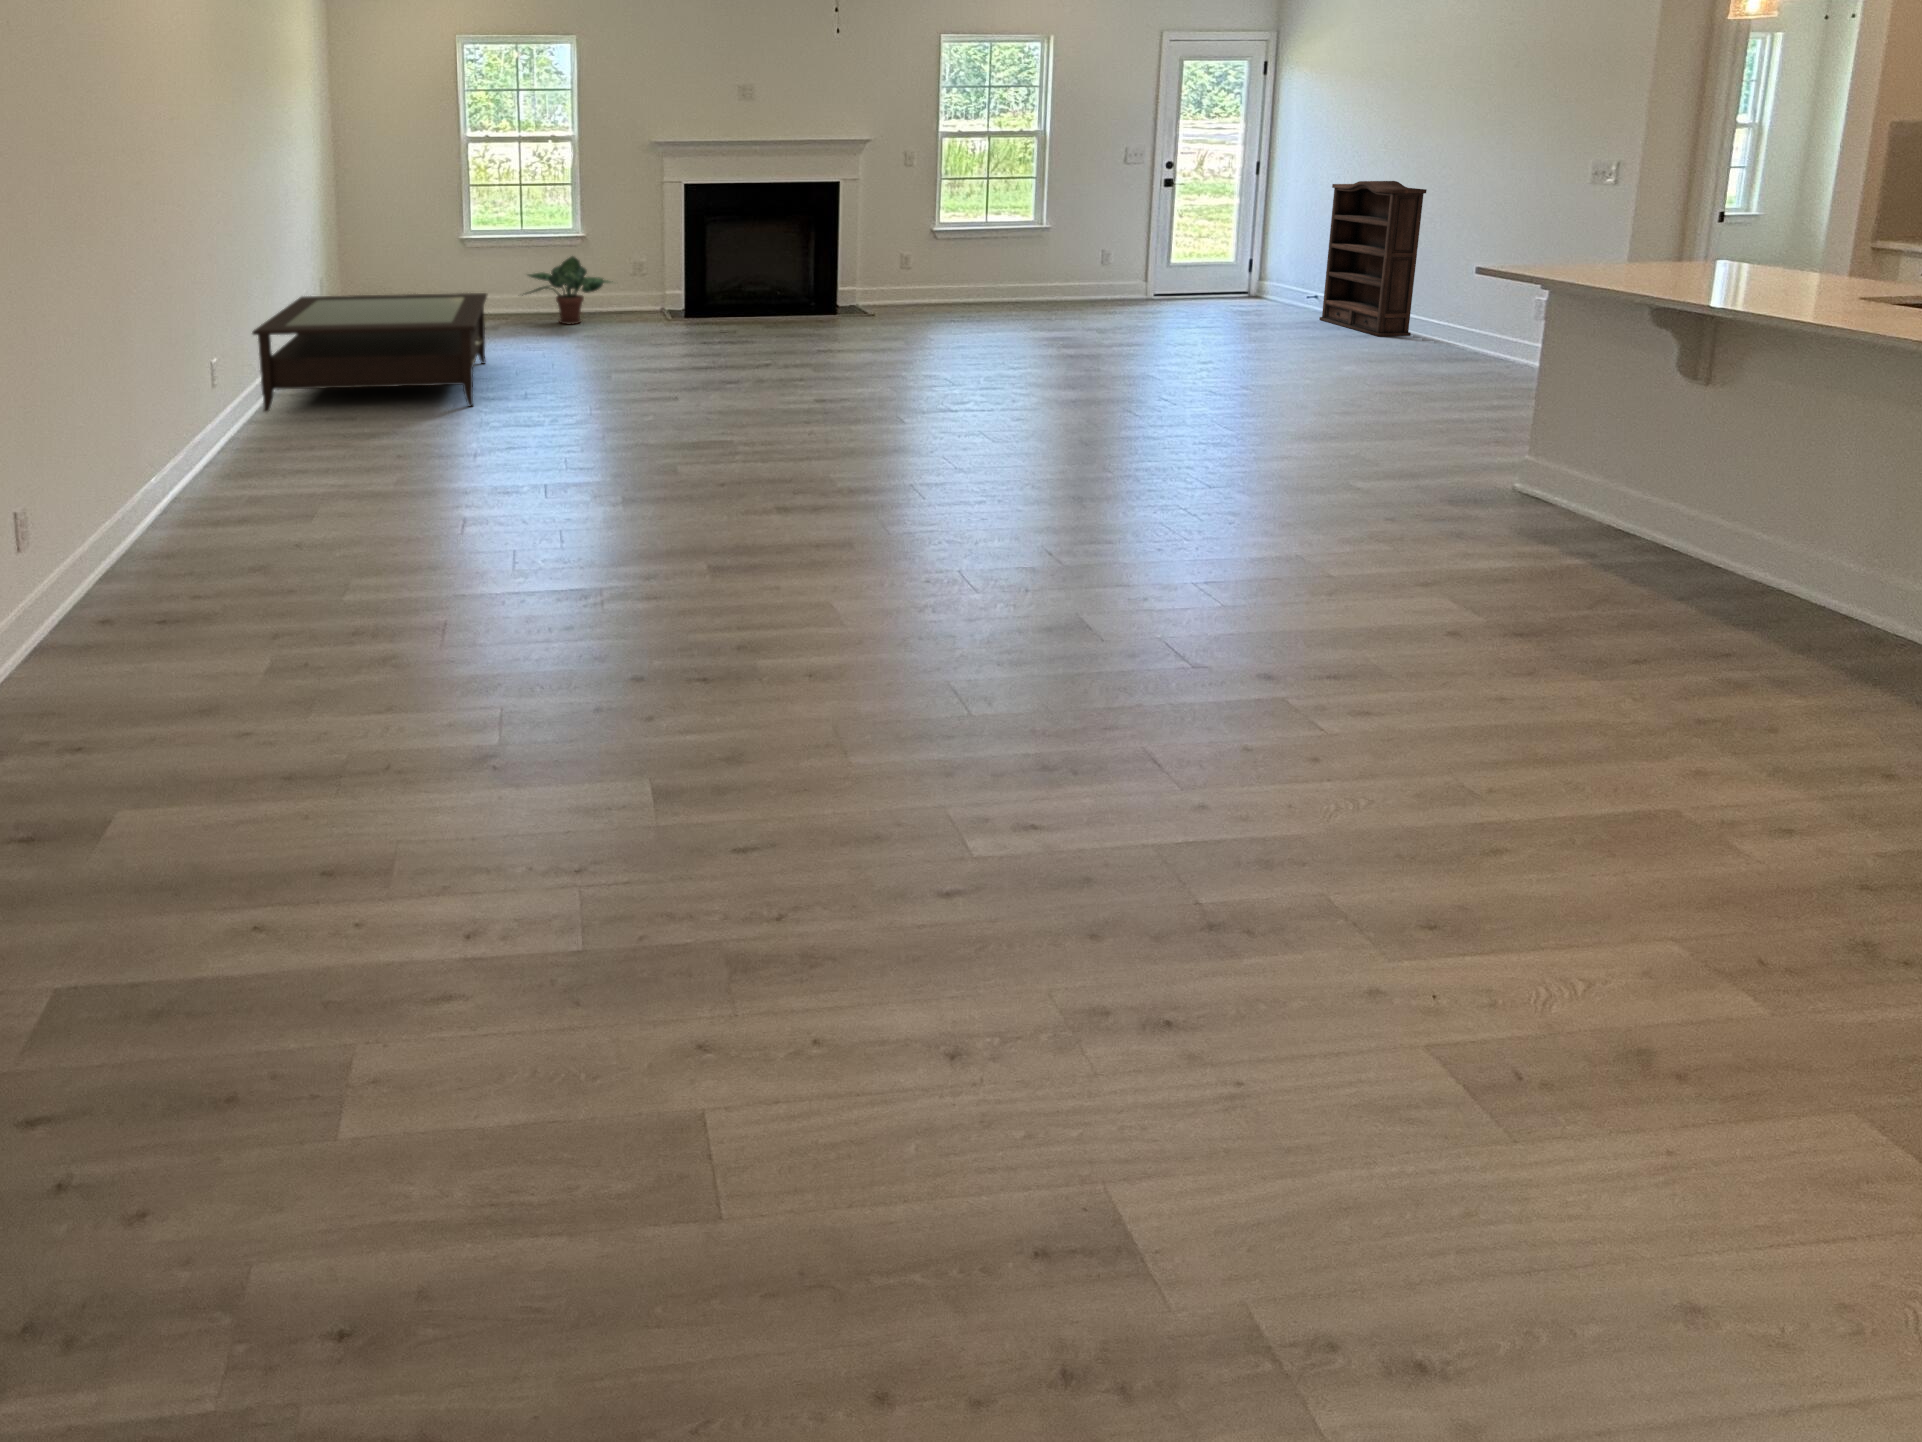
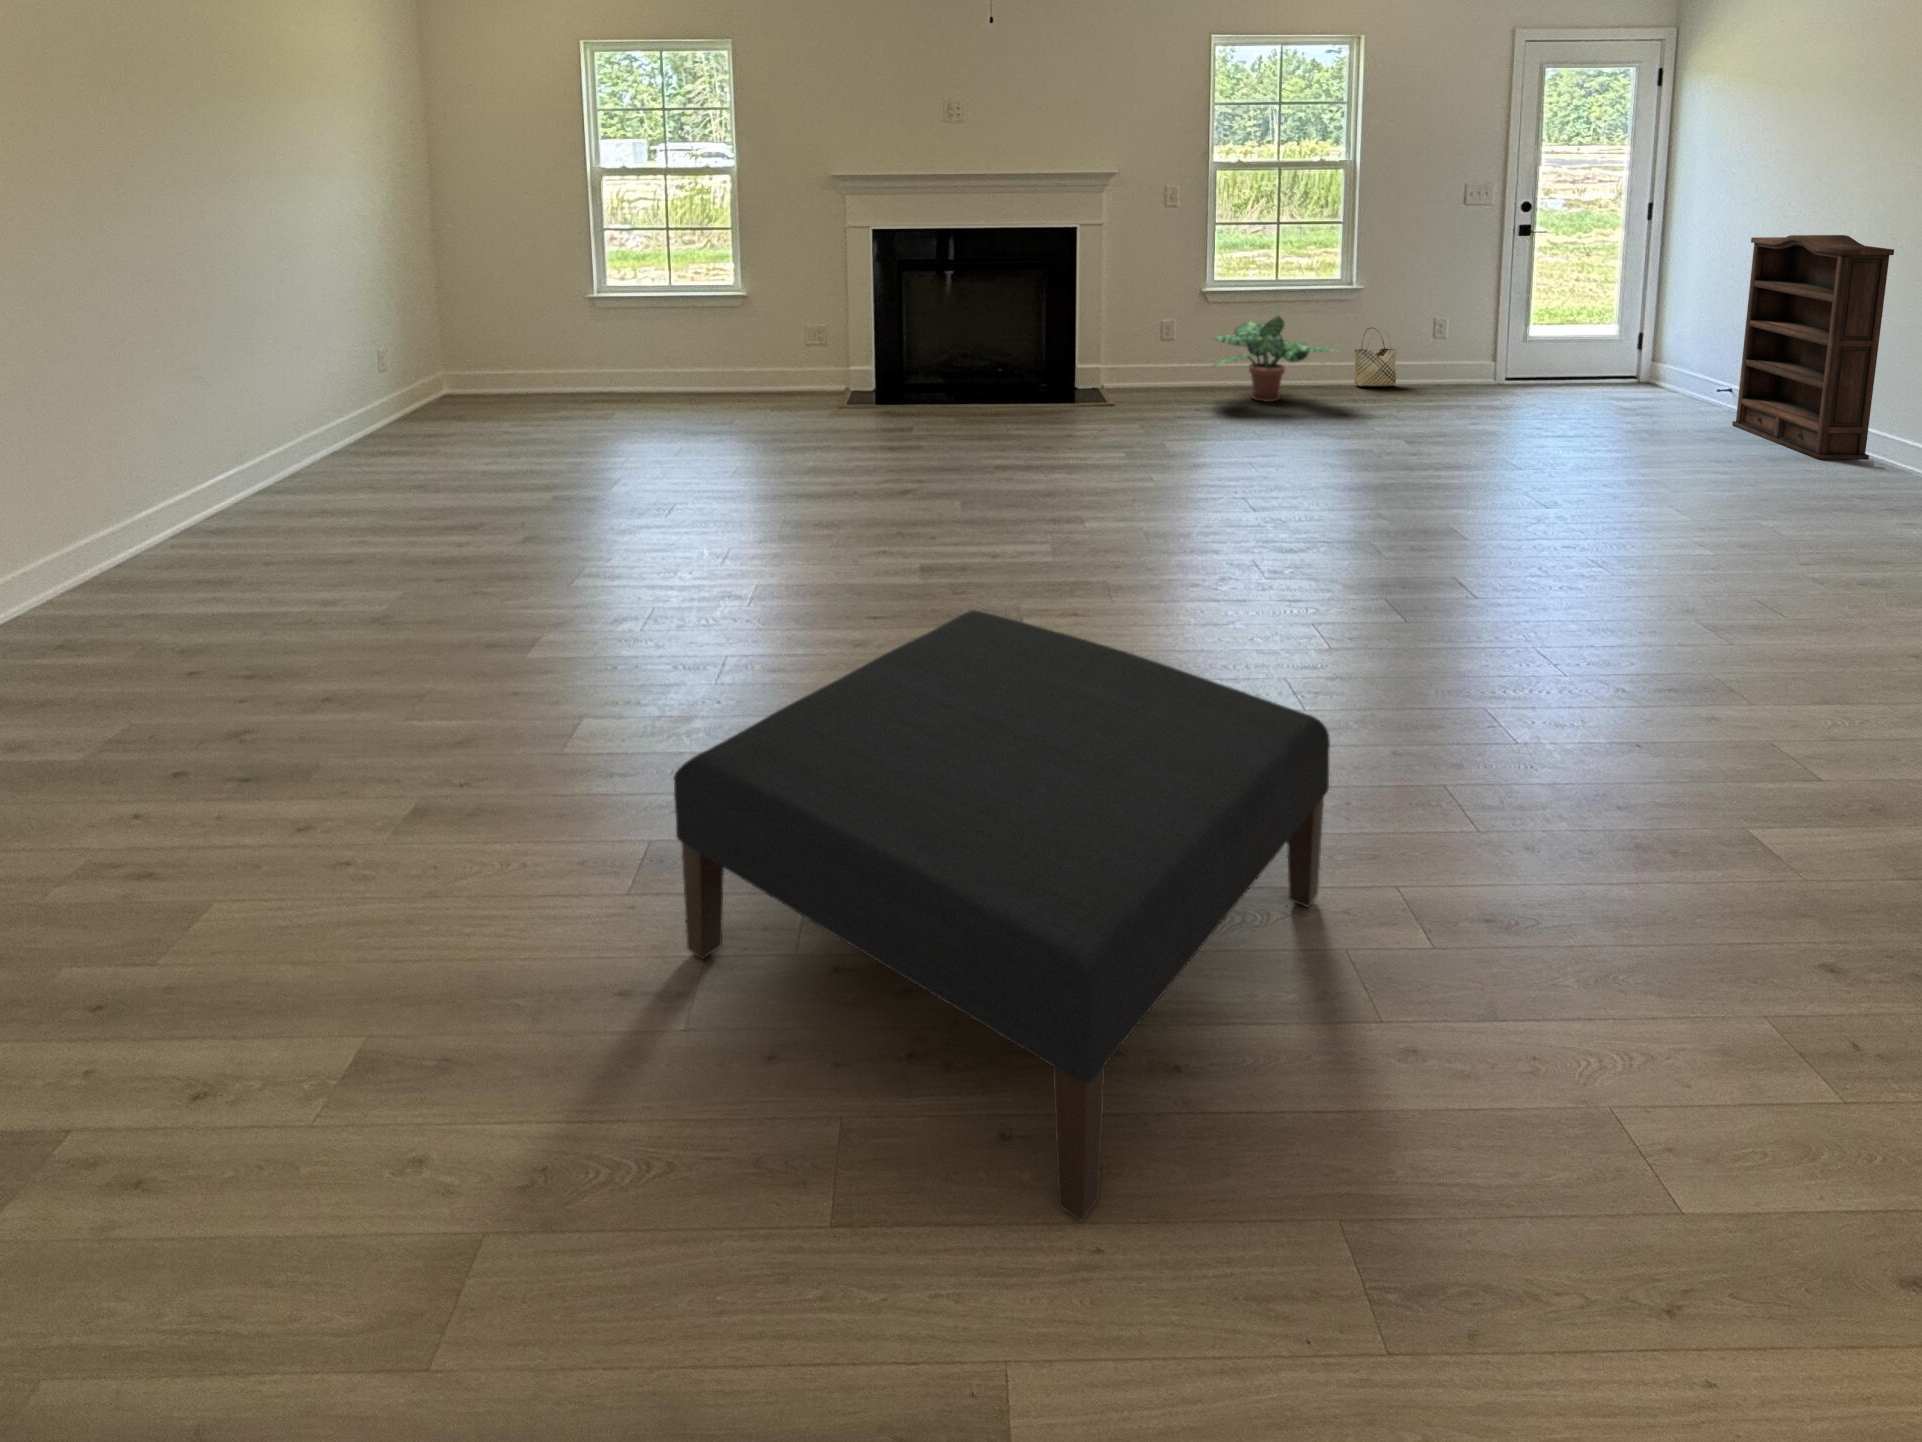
potted plant: present [522,256,610,324] -> present [1213,316,1335,402]
woven basket: none [1045,258,1076,302] -> present [1355,327,1396,386]
coffee table: present [252,293,487,412] -> none [117,383,543,563]
ottoman: none [834,382,1149,584] -> present [674,610,1330,1221]

